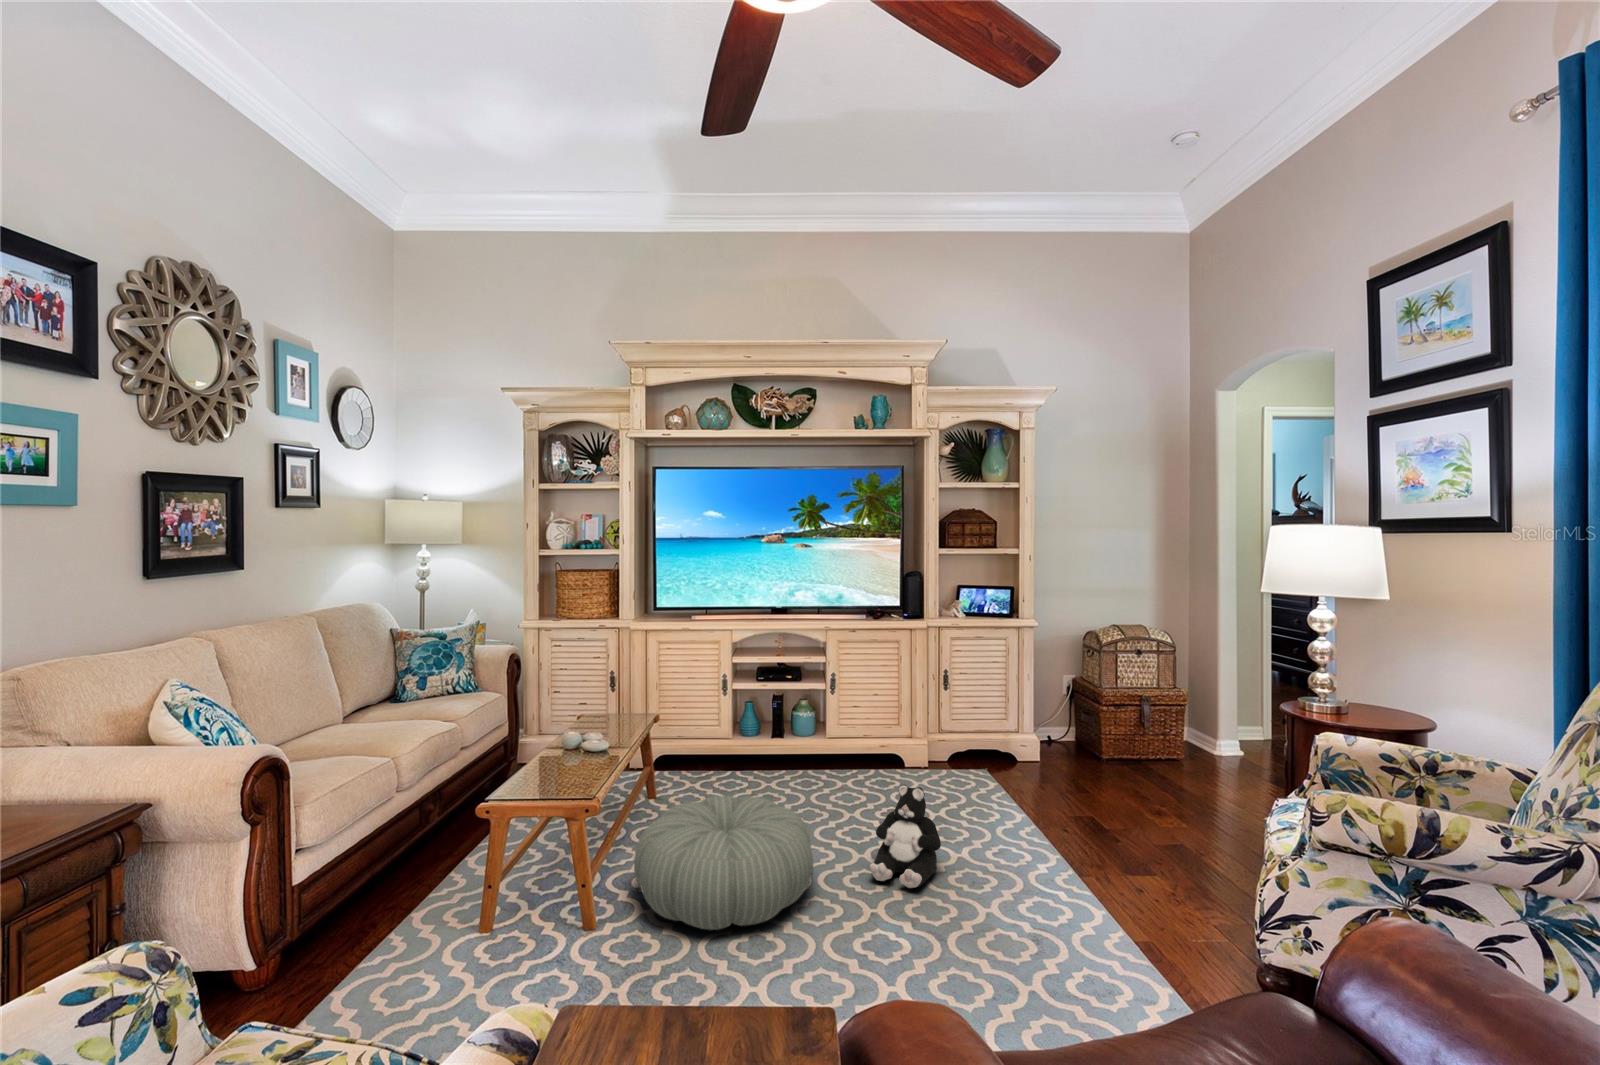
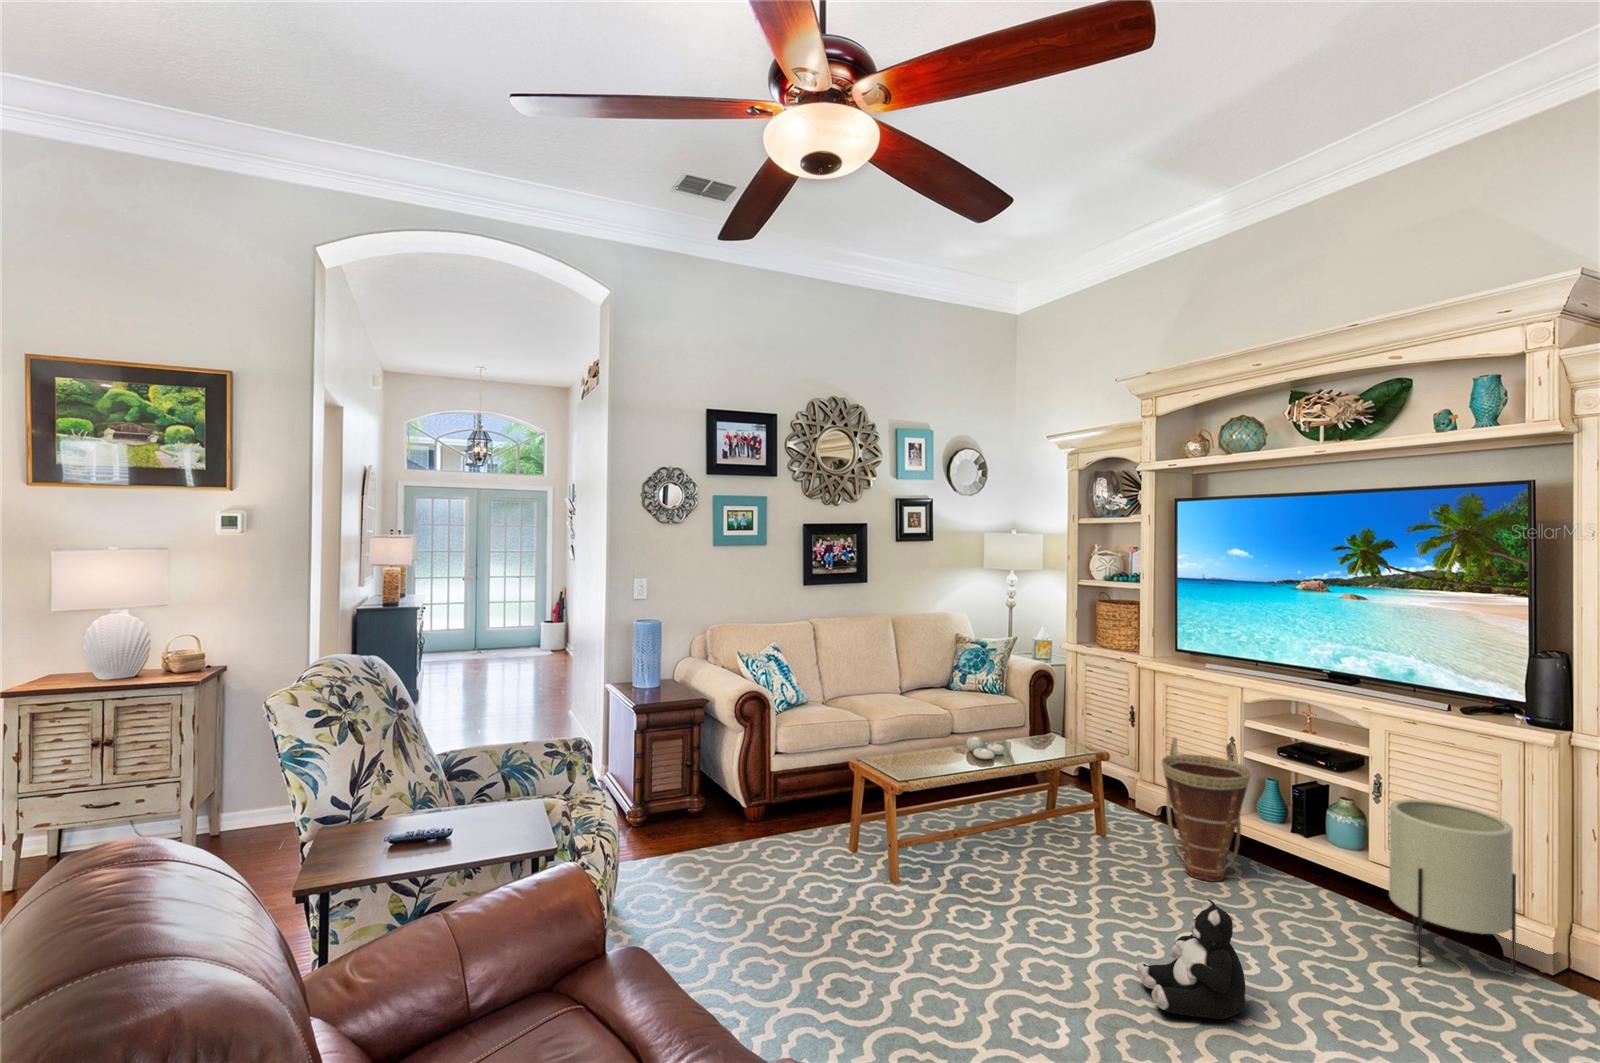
basket: none [699,676,791,796] -> present [1162,738,1251,881]
planter: none [877,676,941,788] -> present [1389,799,1516,974]
pouf: present [634,796,813,930] -> none [930,824,1100,946]

